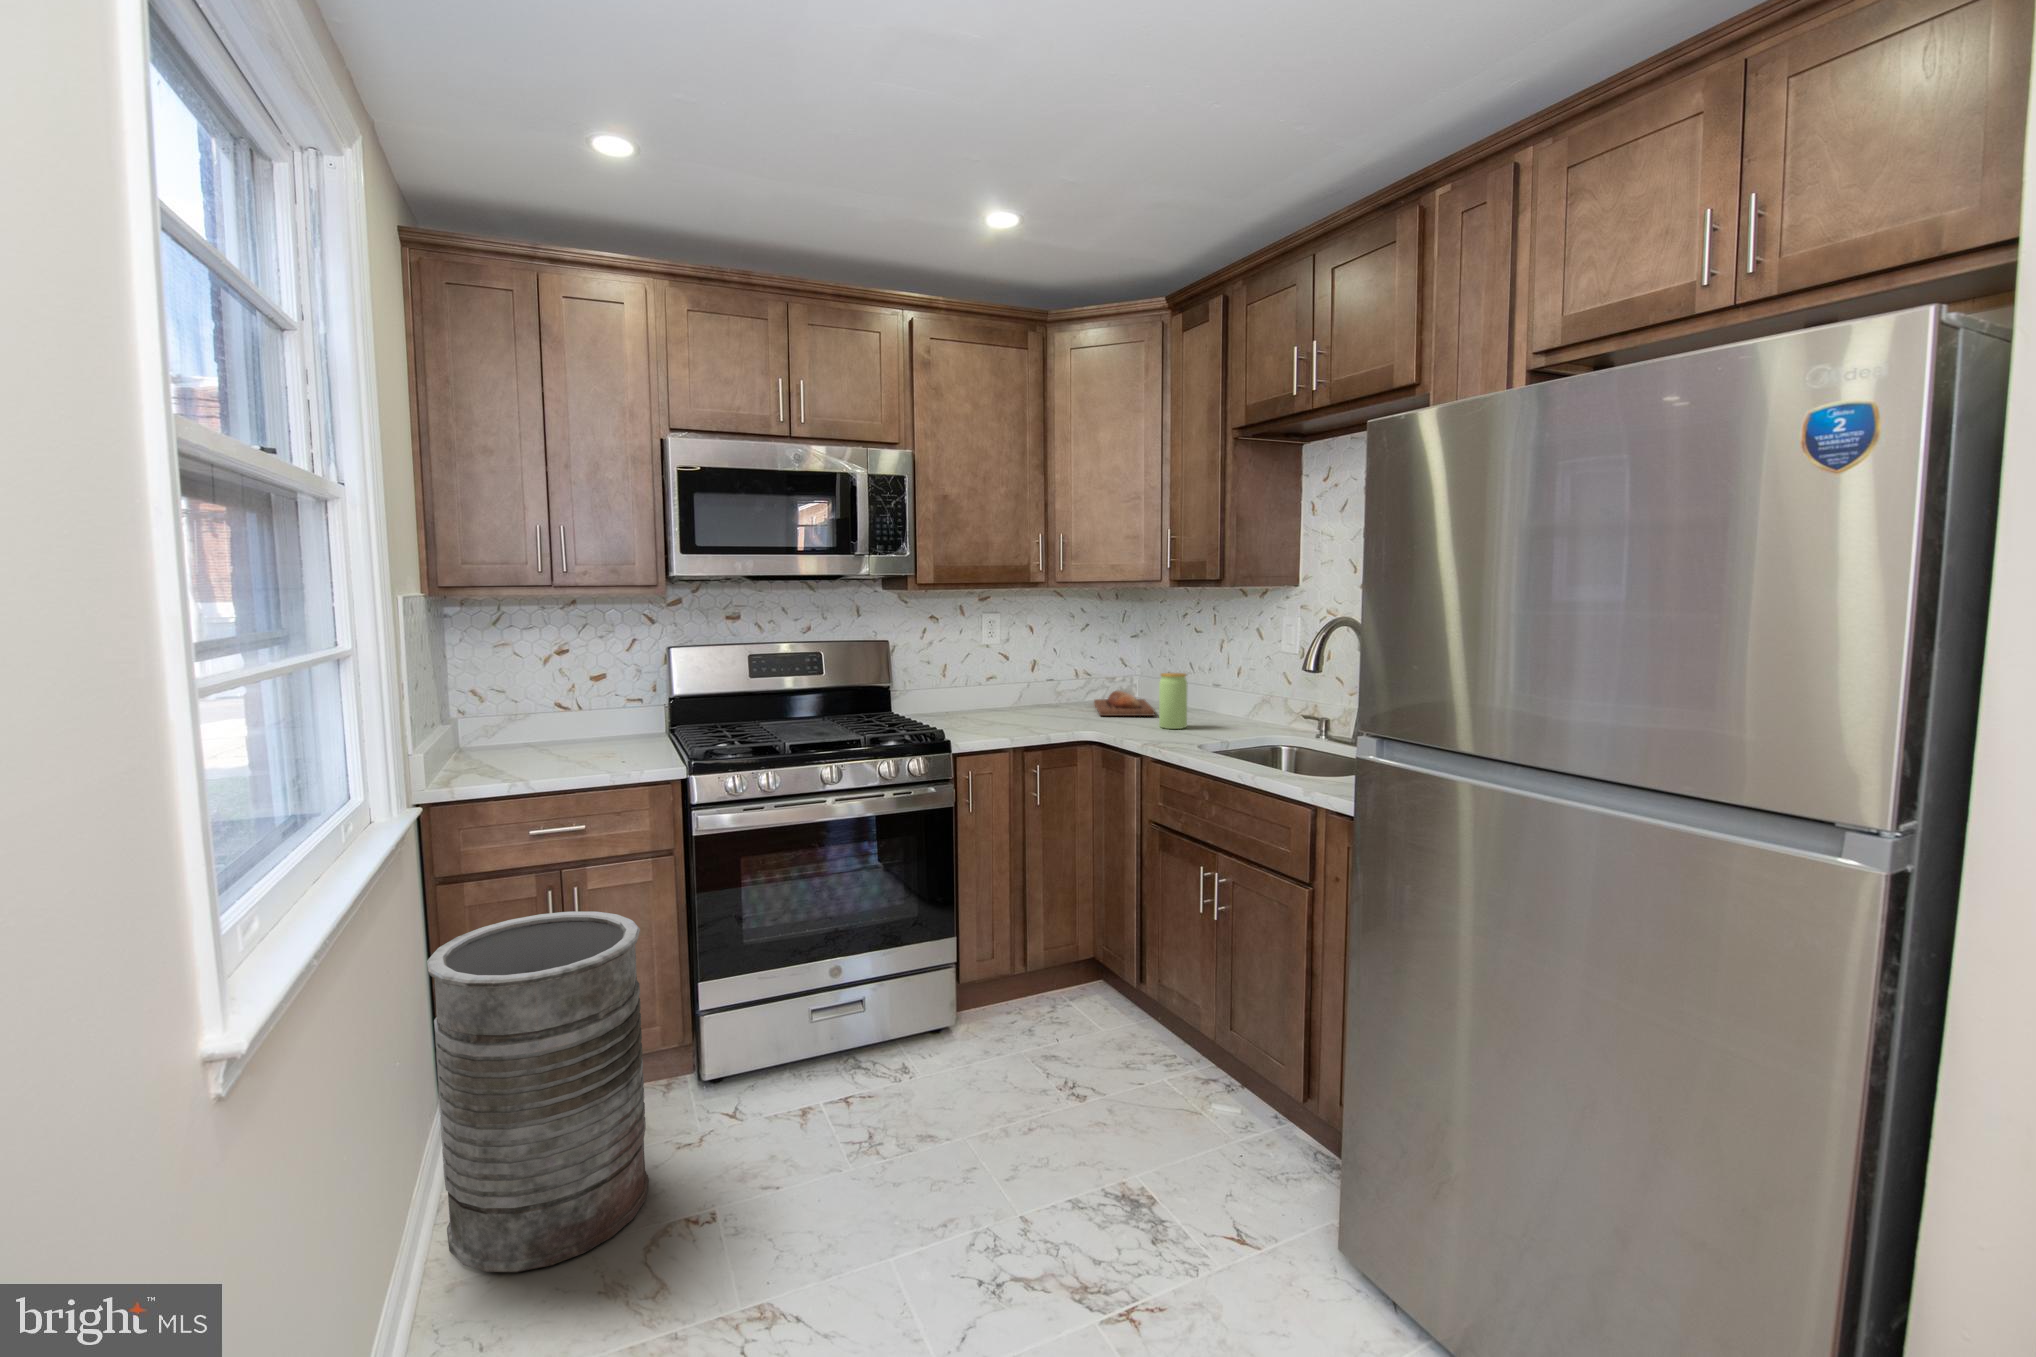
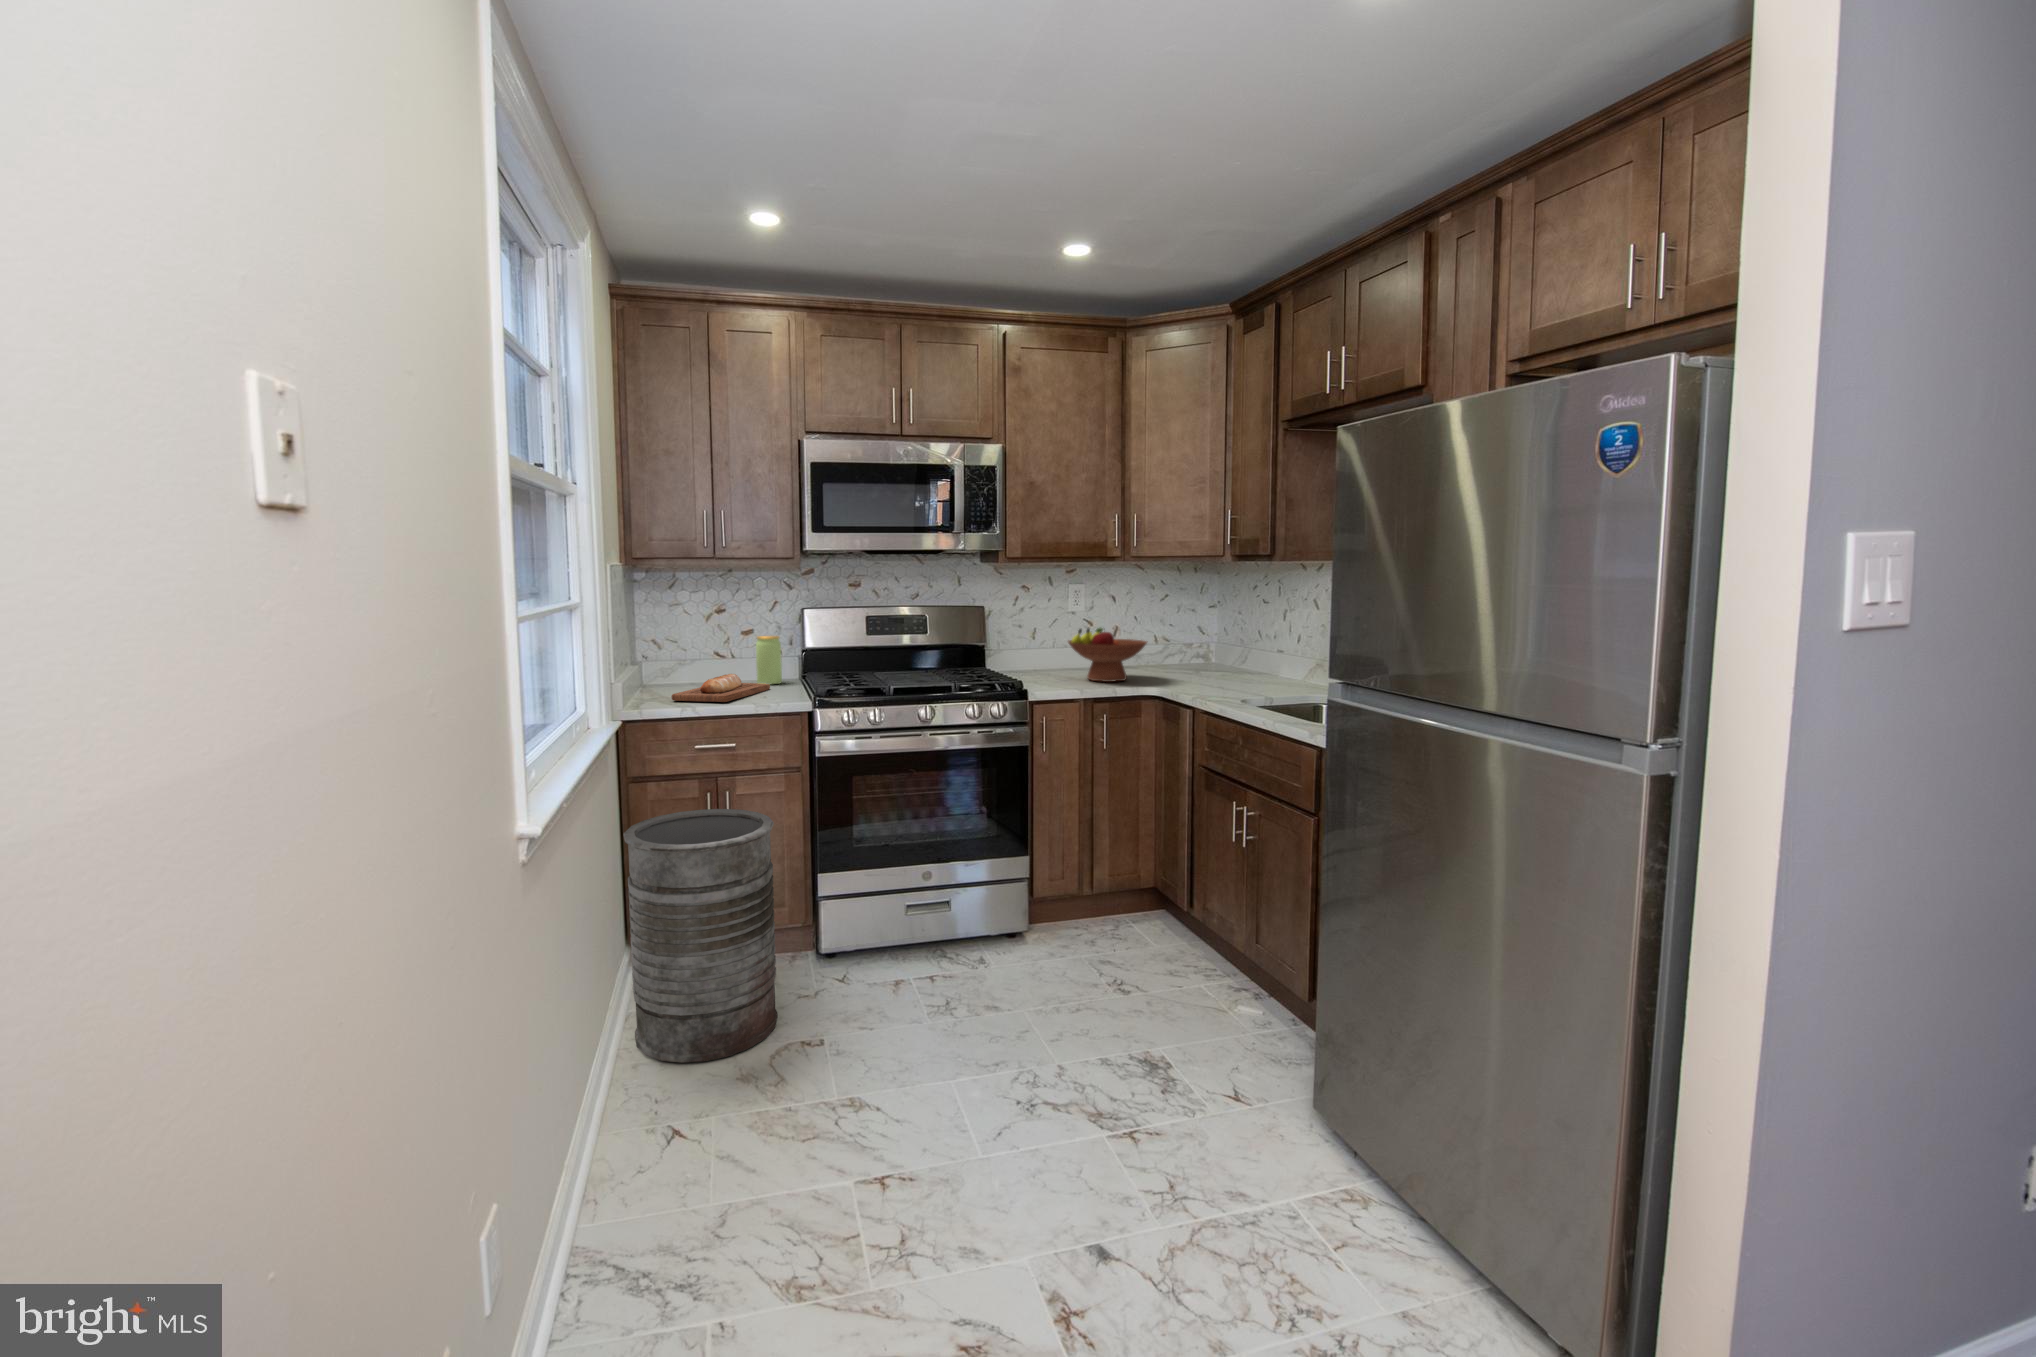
fruit bowl: none [986,662,1079,724] -> present [1068,628,1147,682]
jar: present [1159,673,1187,729] -> present [756,636,782,684]
bread loaf: present [1094,691,1155,716] -> present [671,674,770,702]

